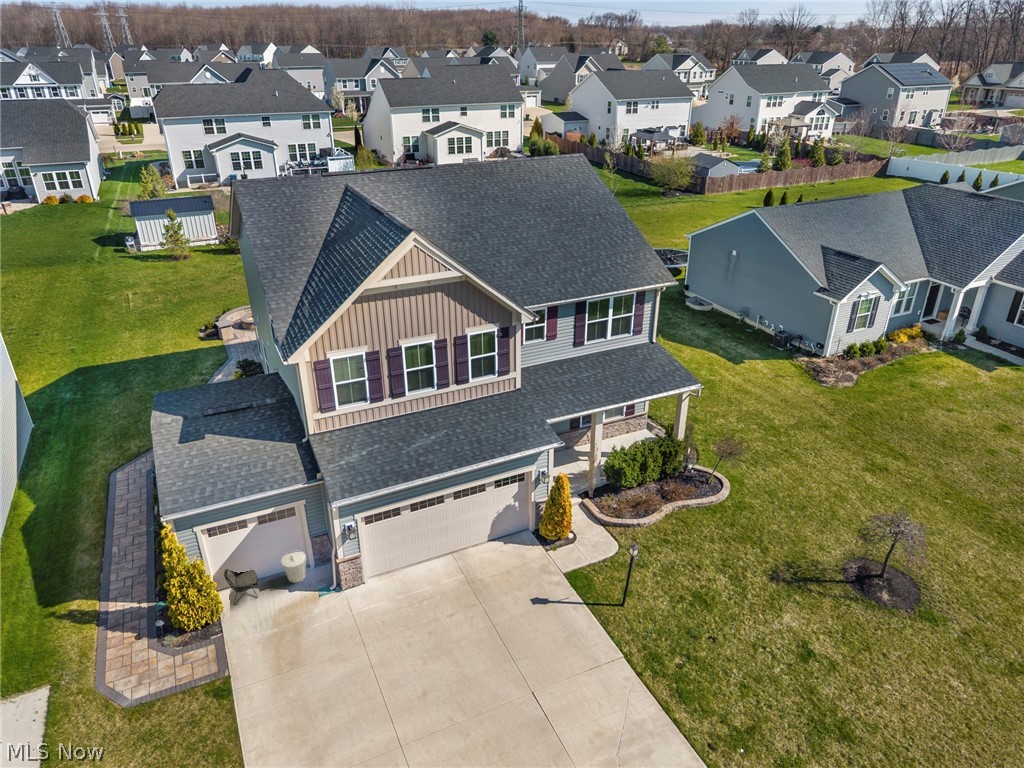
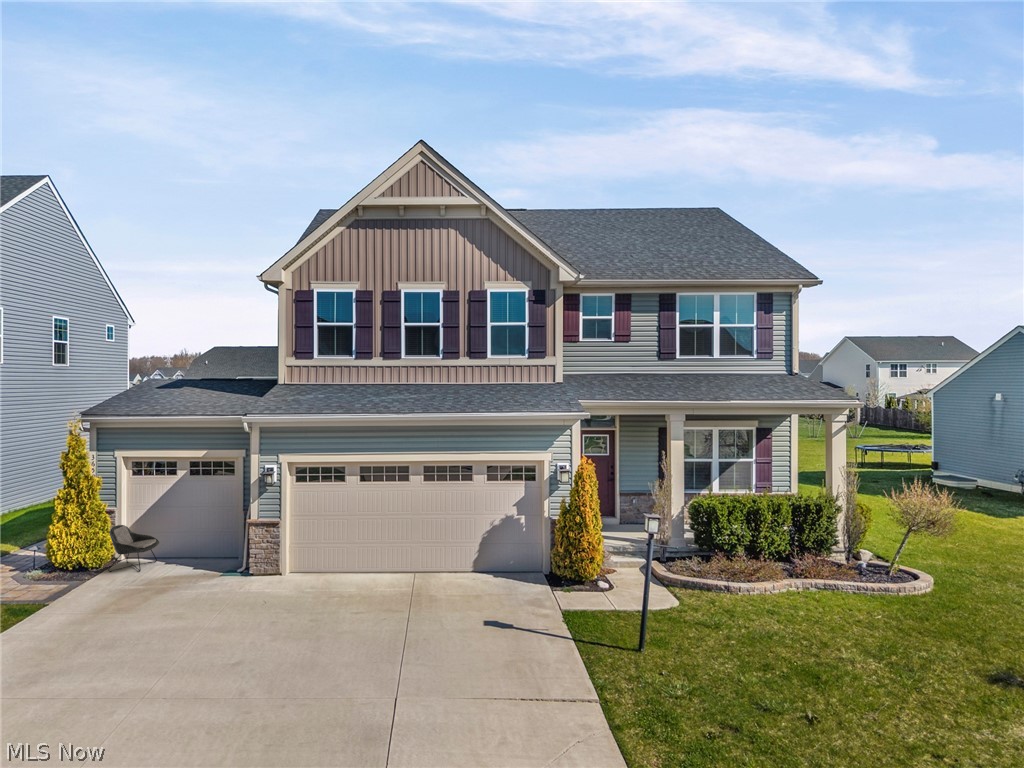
trash can: present [281,551,306,583] -> none [186,529,221,569]

